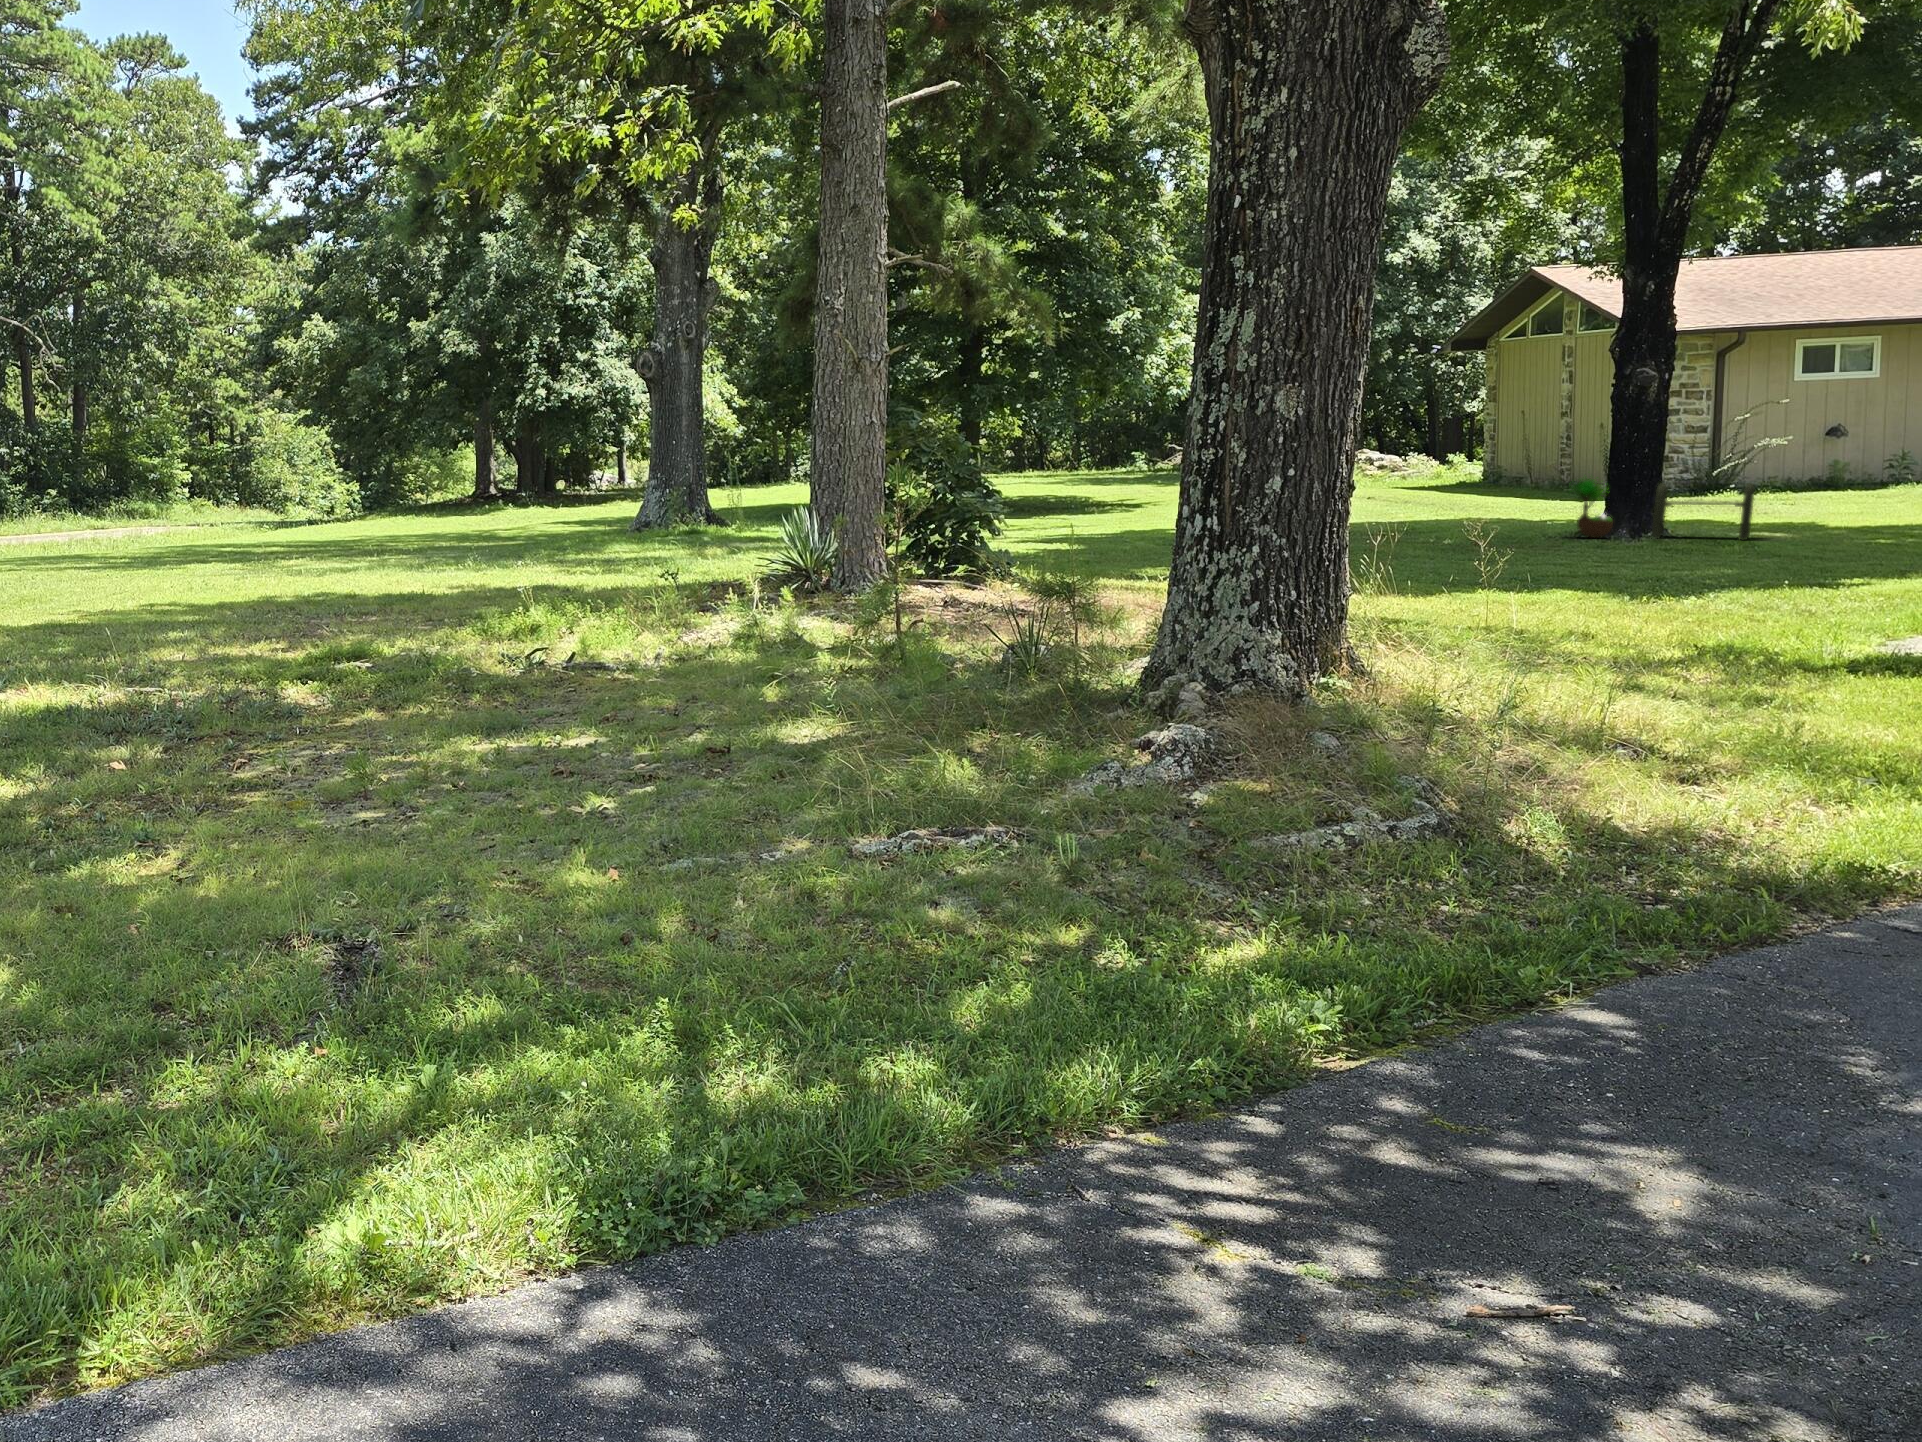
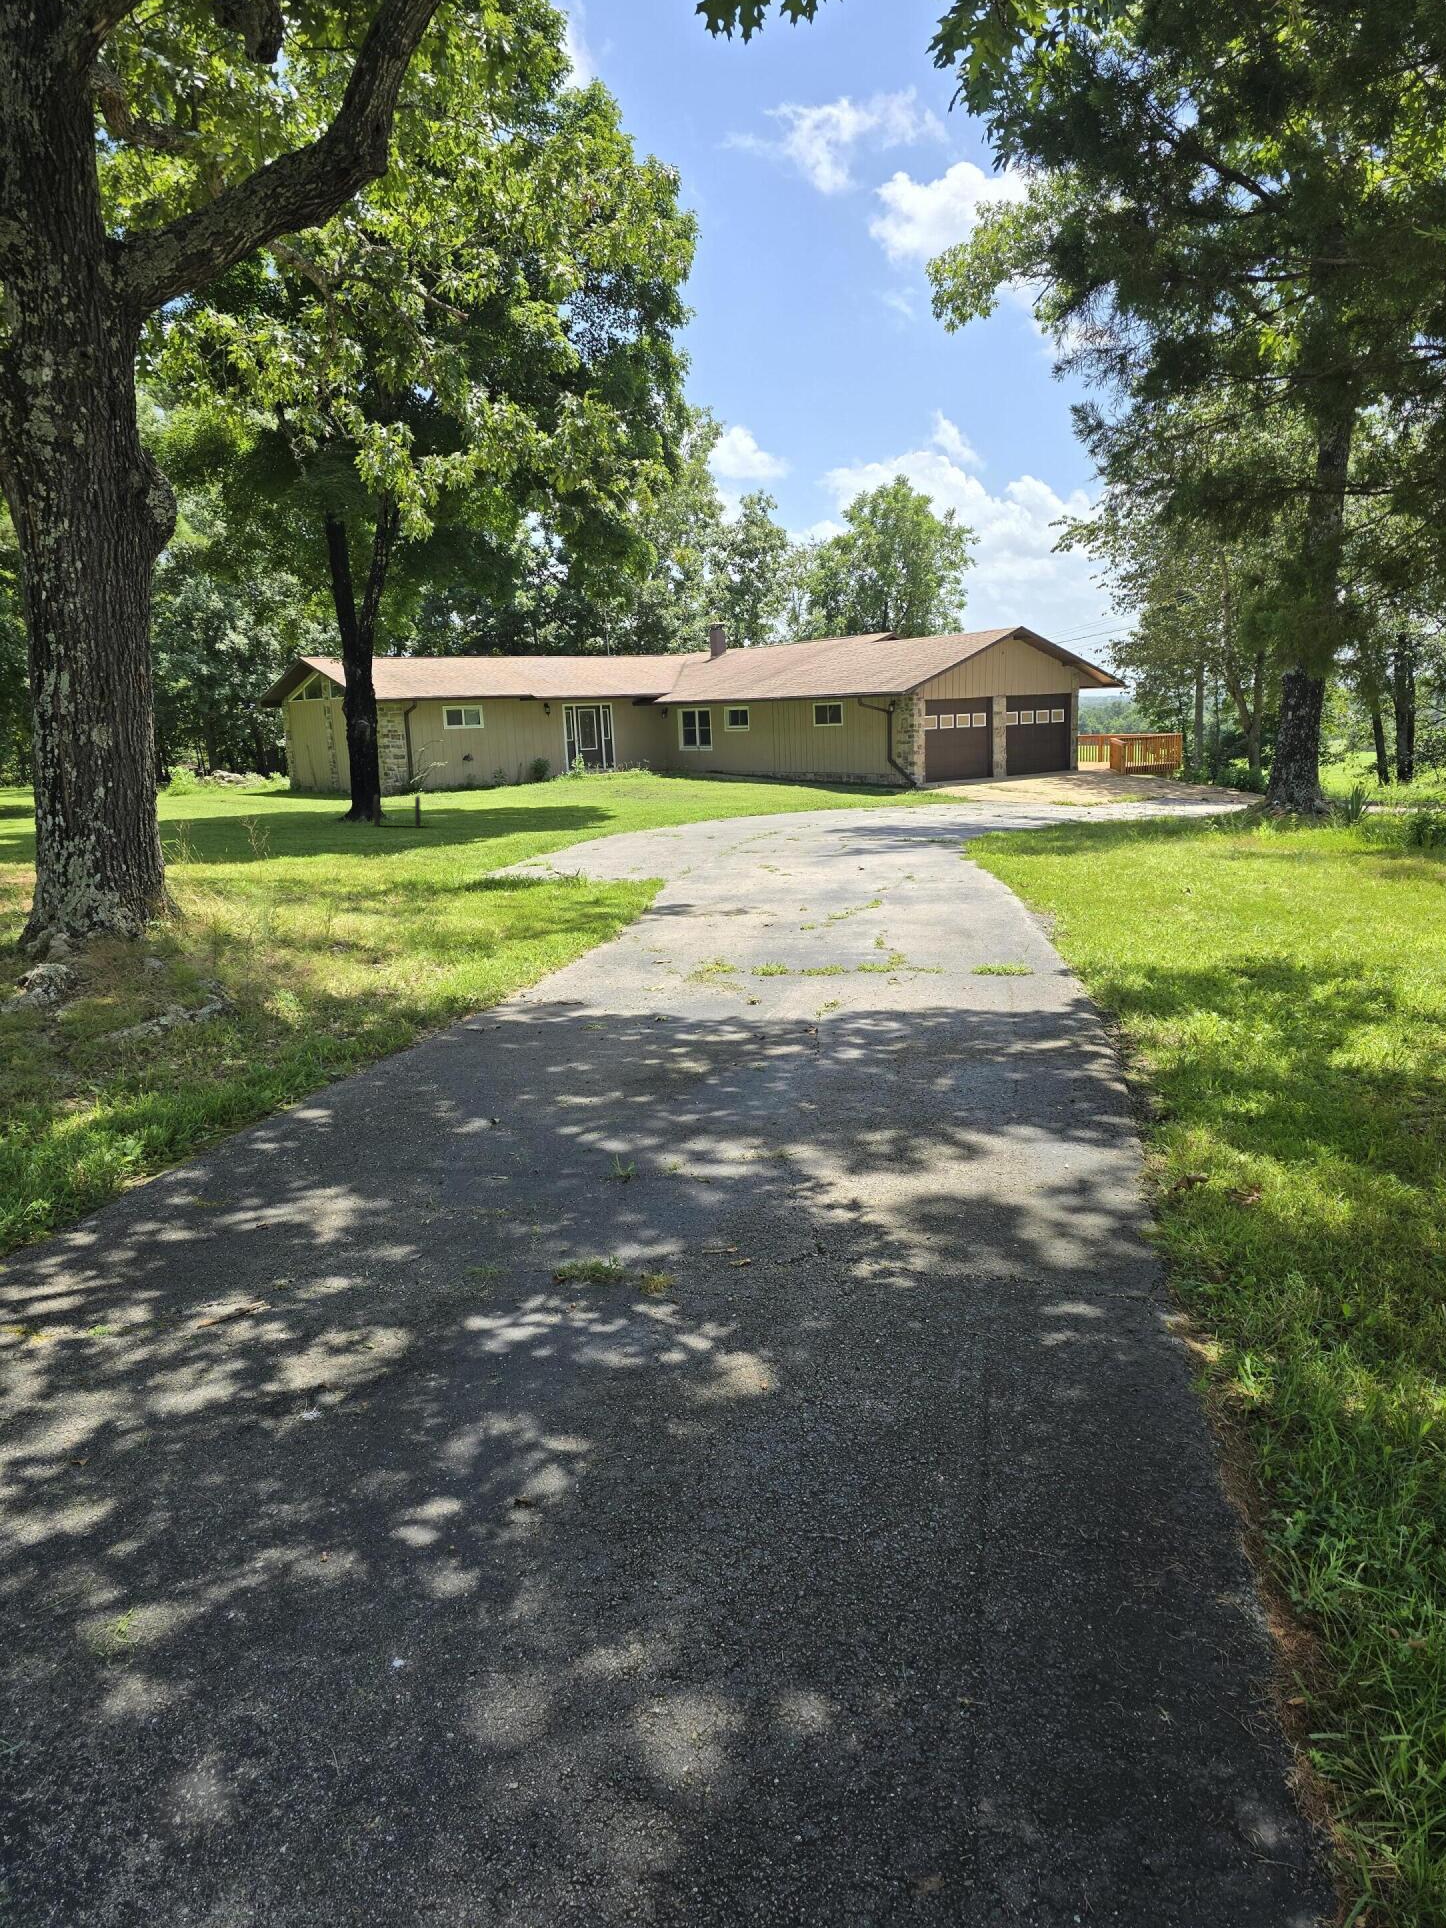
potted tree: present [1571,477,1613,538] -> none [328,787,354,827]

